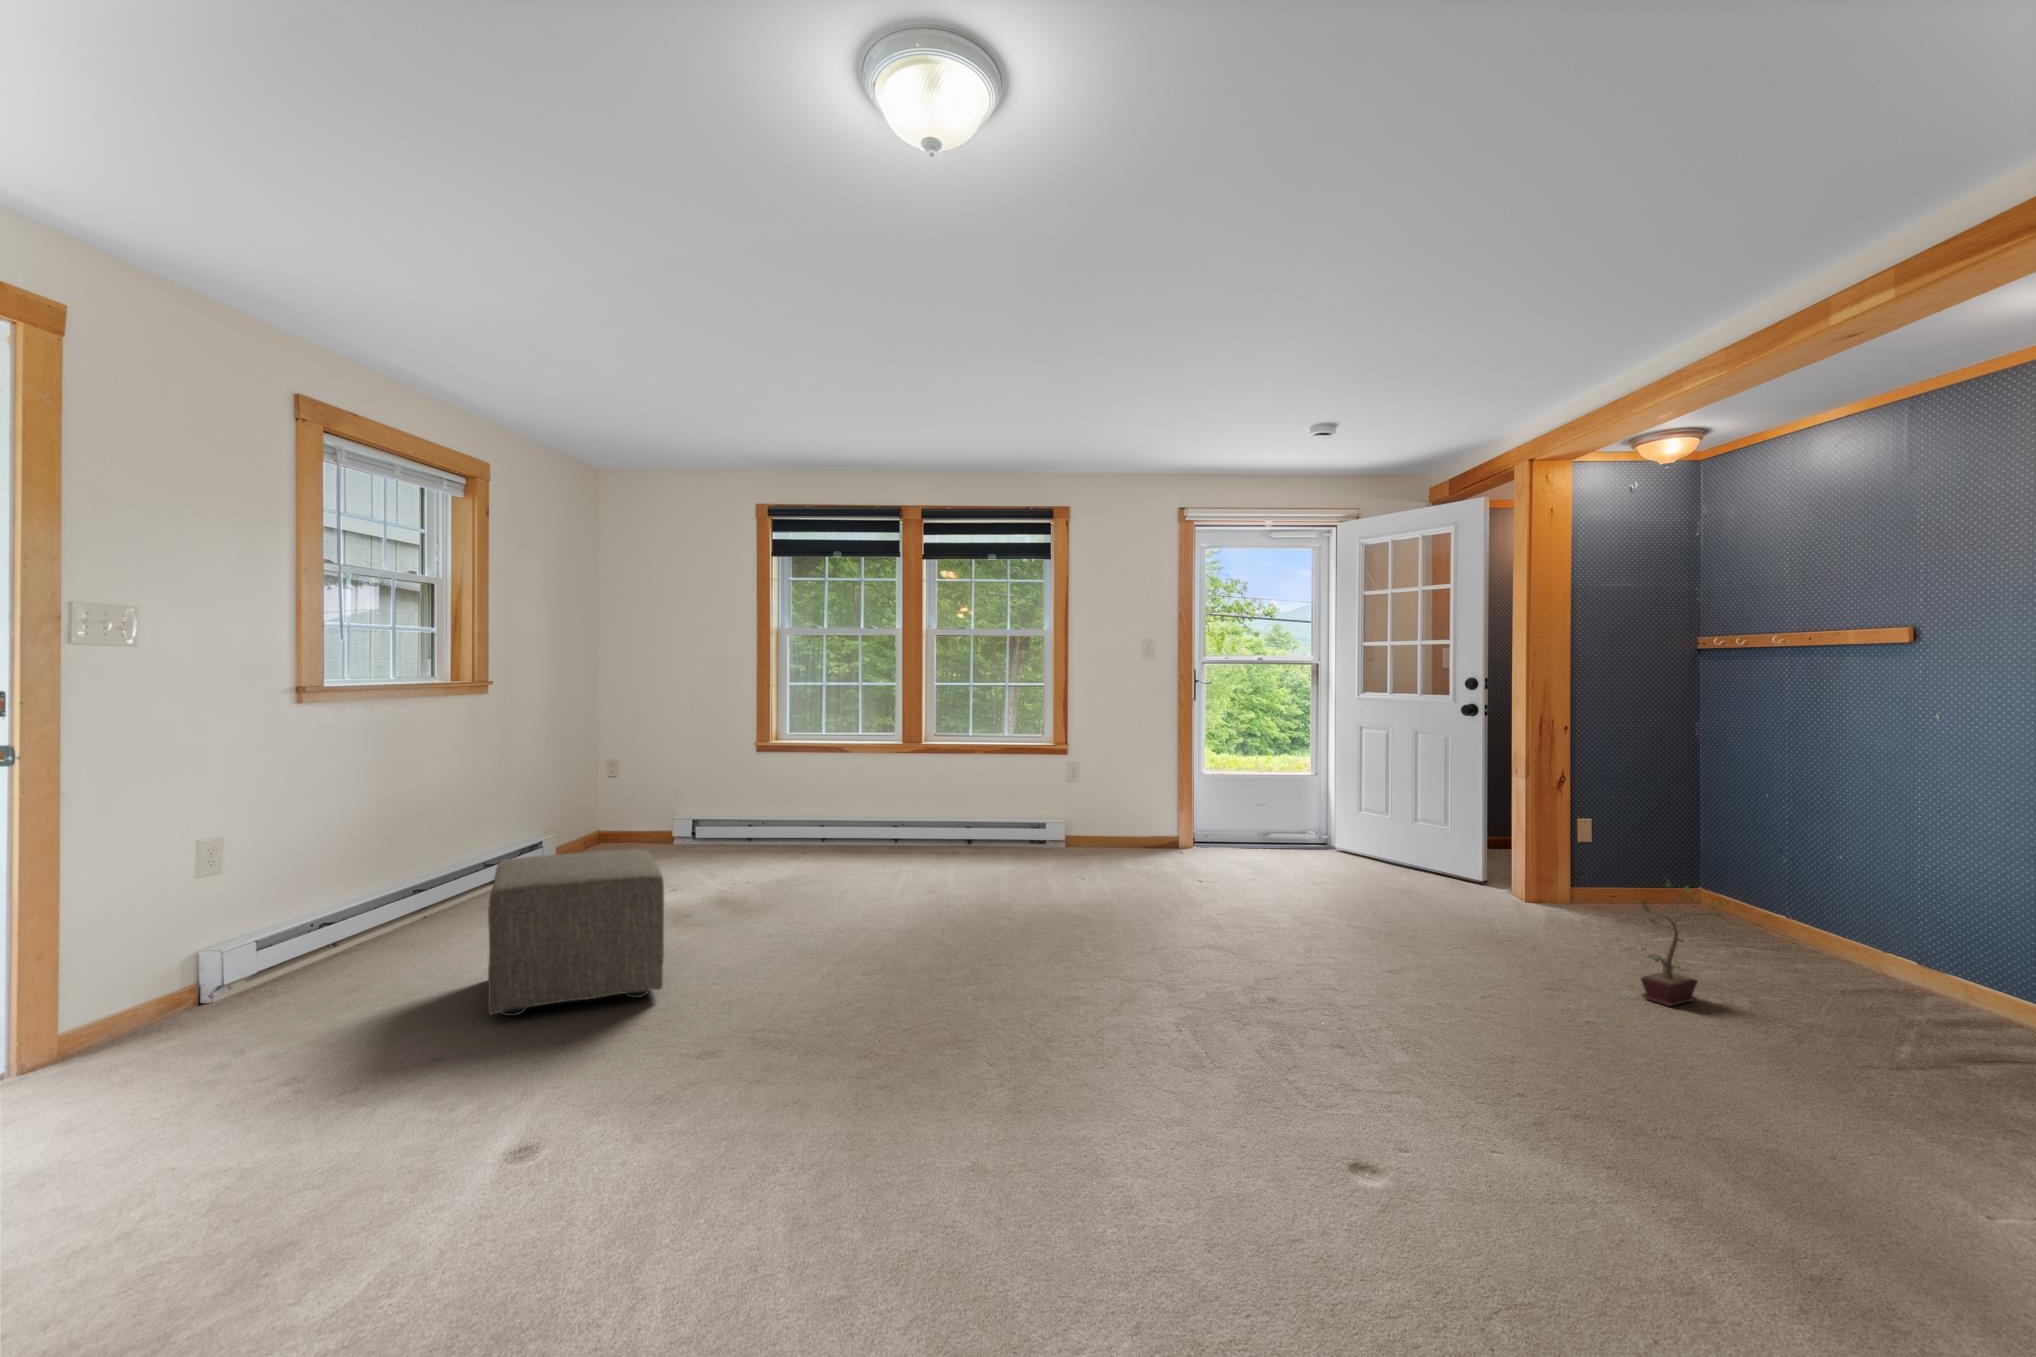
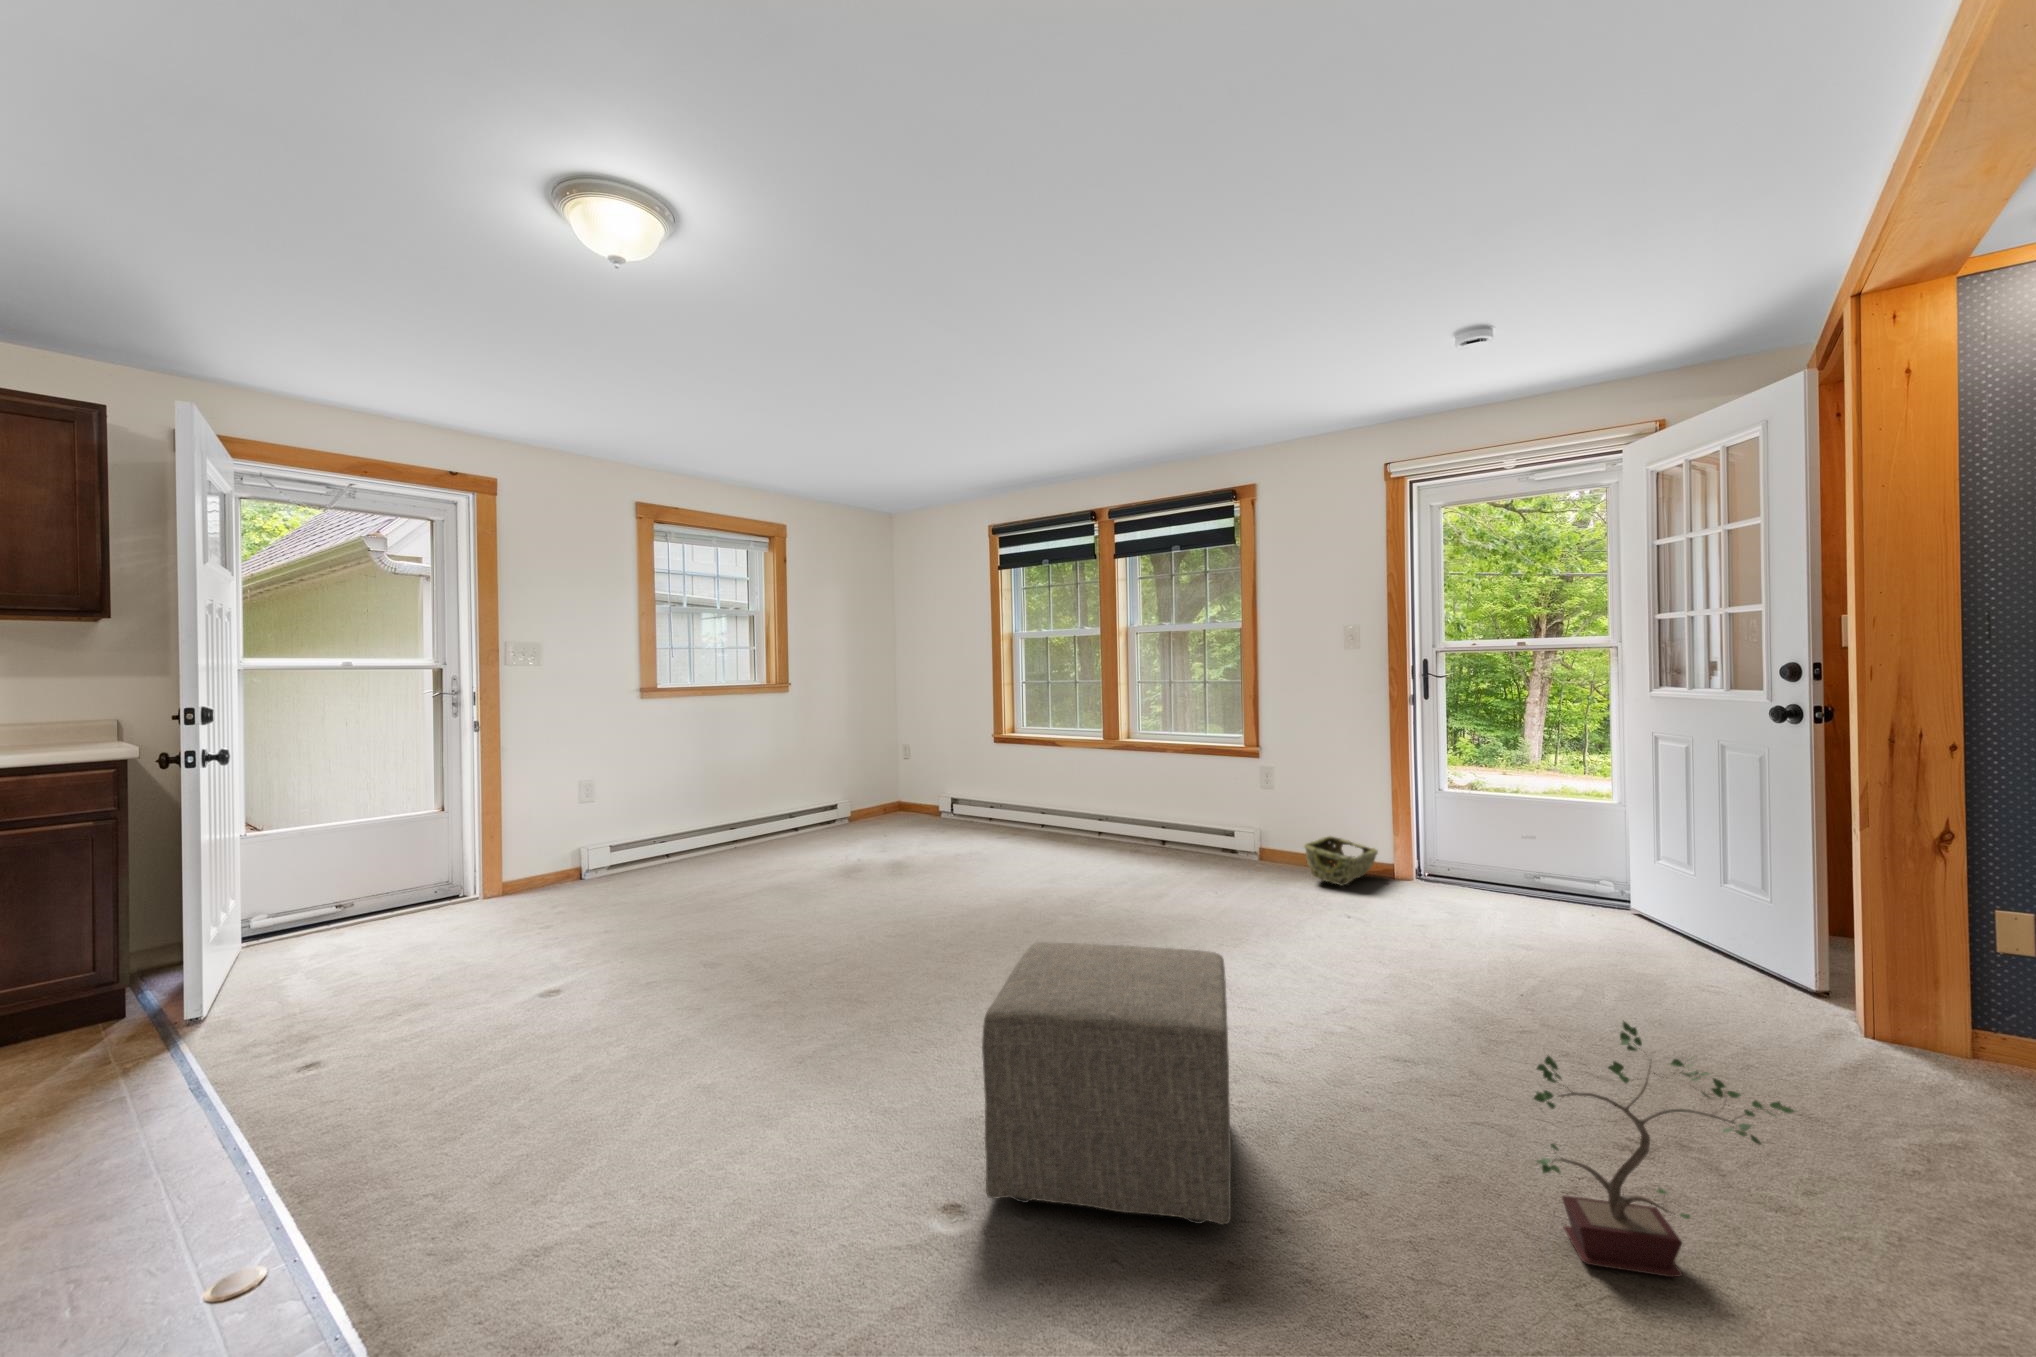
woven basket: none [1132,818,1184,856] -> present [1304,836,1378,886]
ottoman: present [488,850,664,1016] -> present [982,942,1231,1225]

